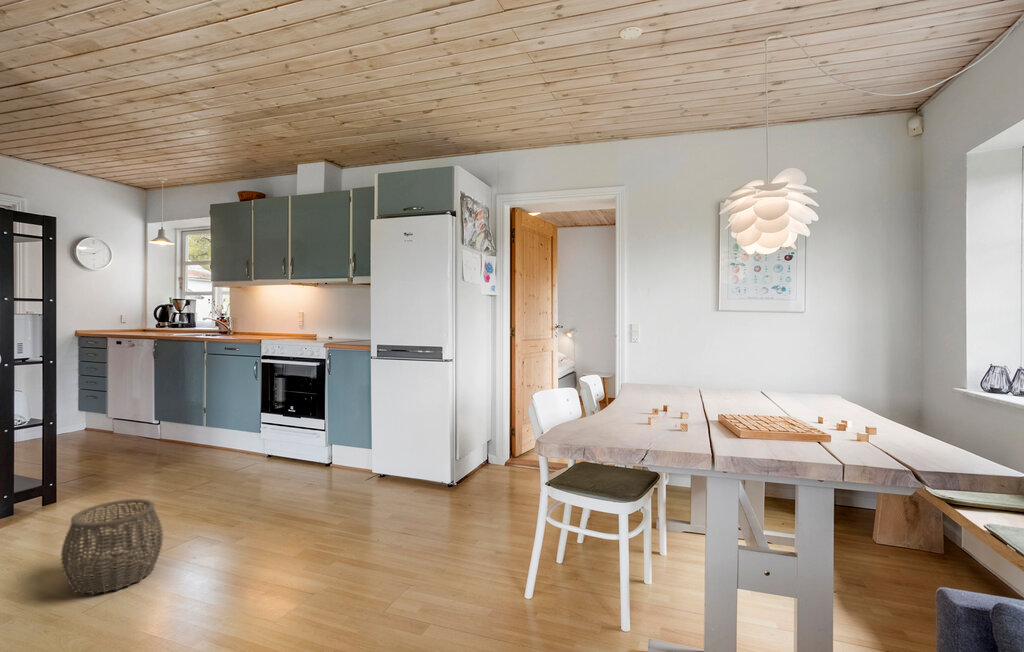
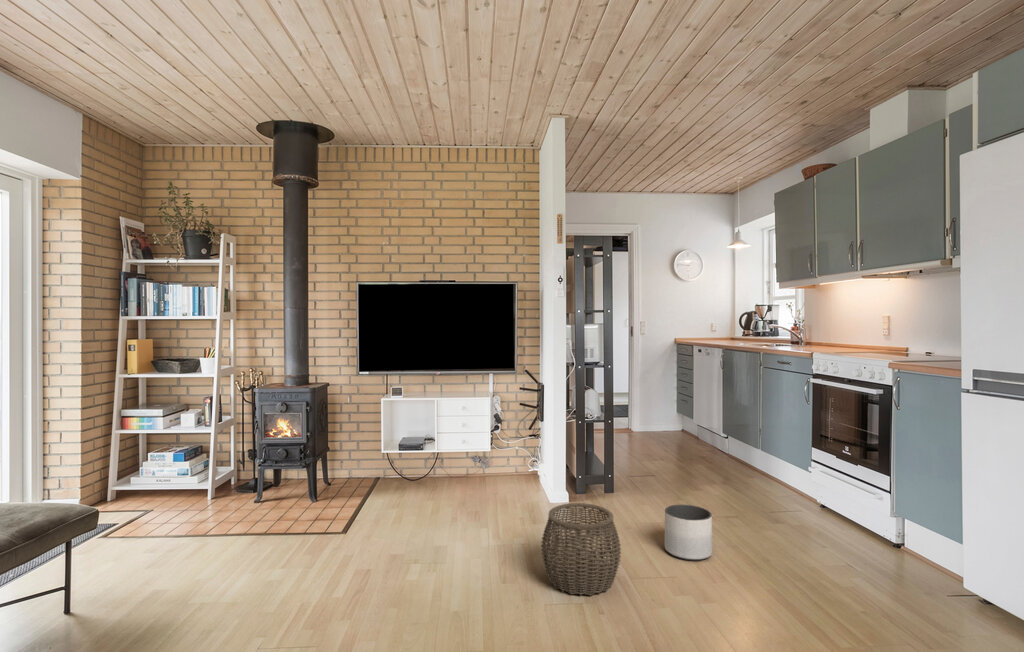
planter: none [172,477,220,526] -> present [665,505,712,561]

